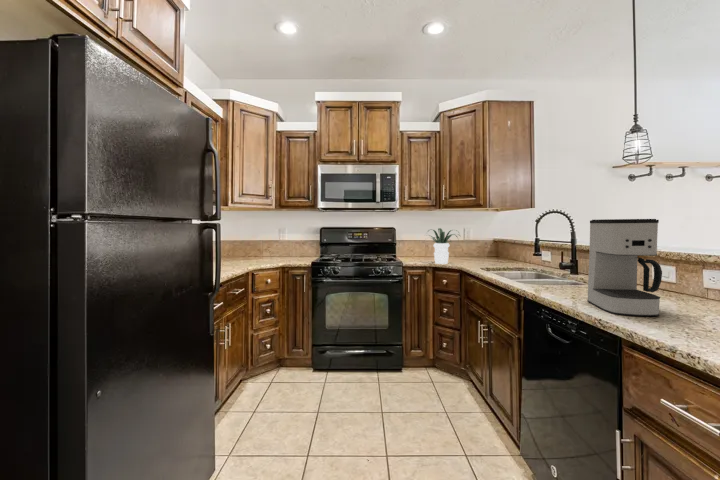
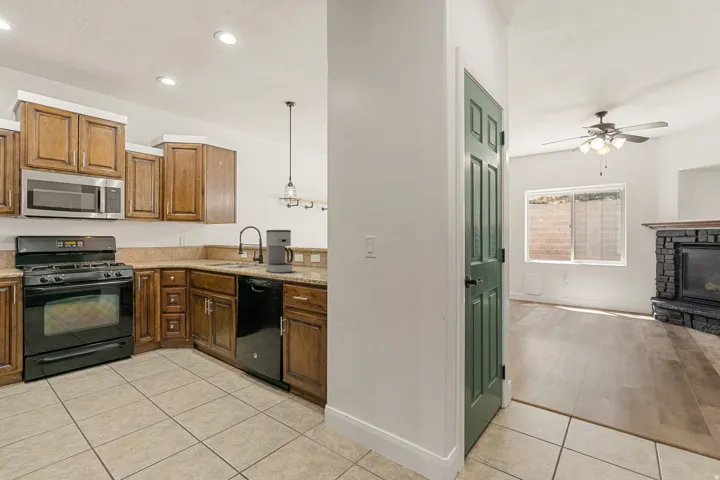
potted plant: present [431,228,457,264] -> none [149,237,188,265]

